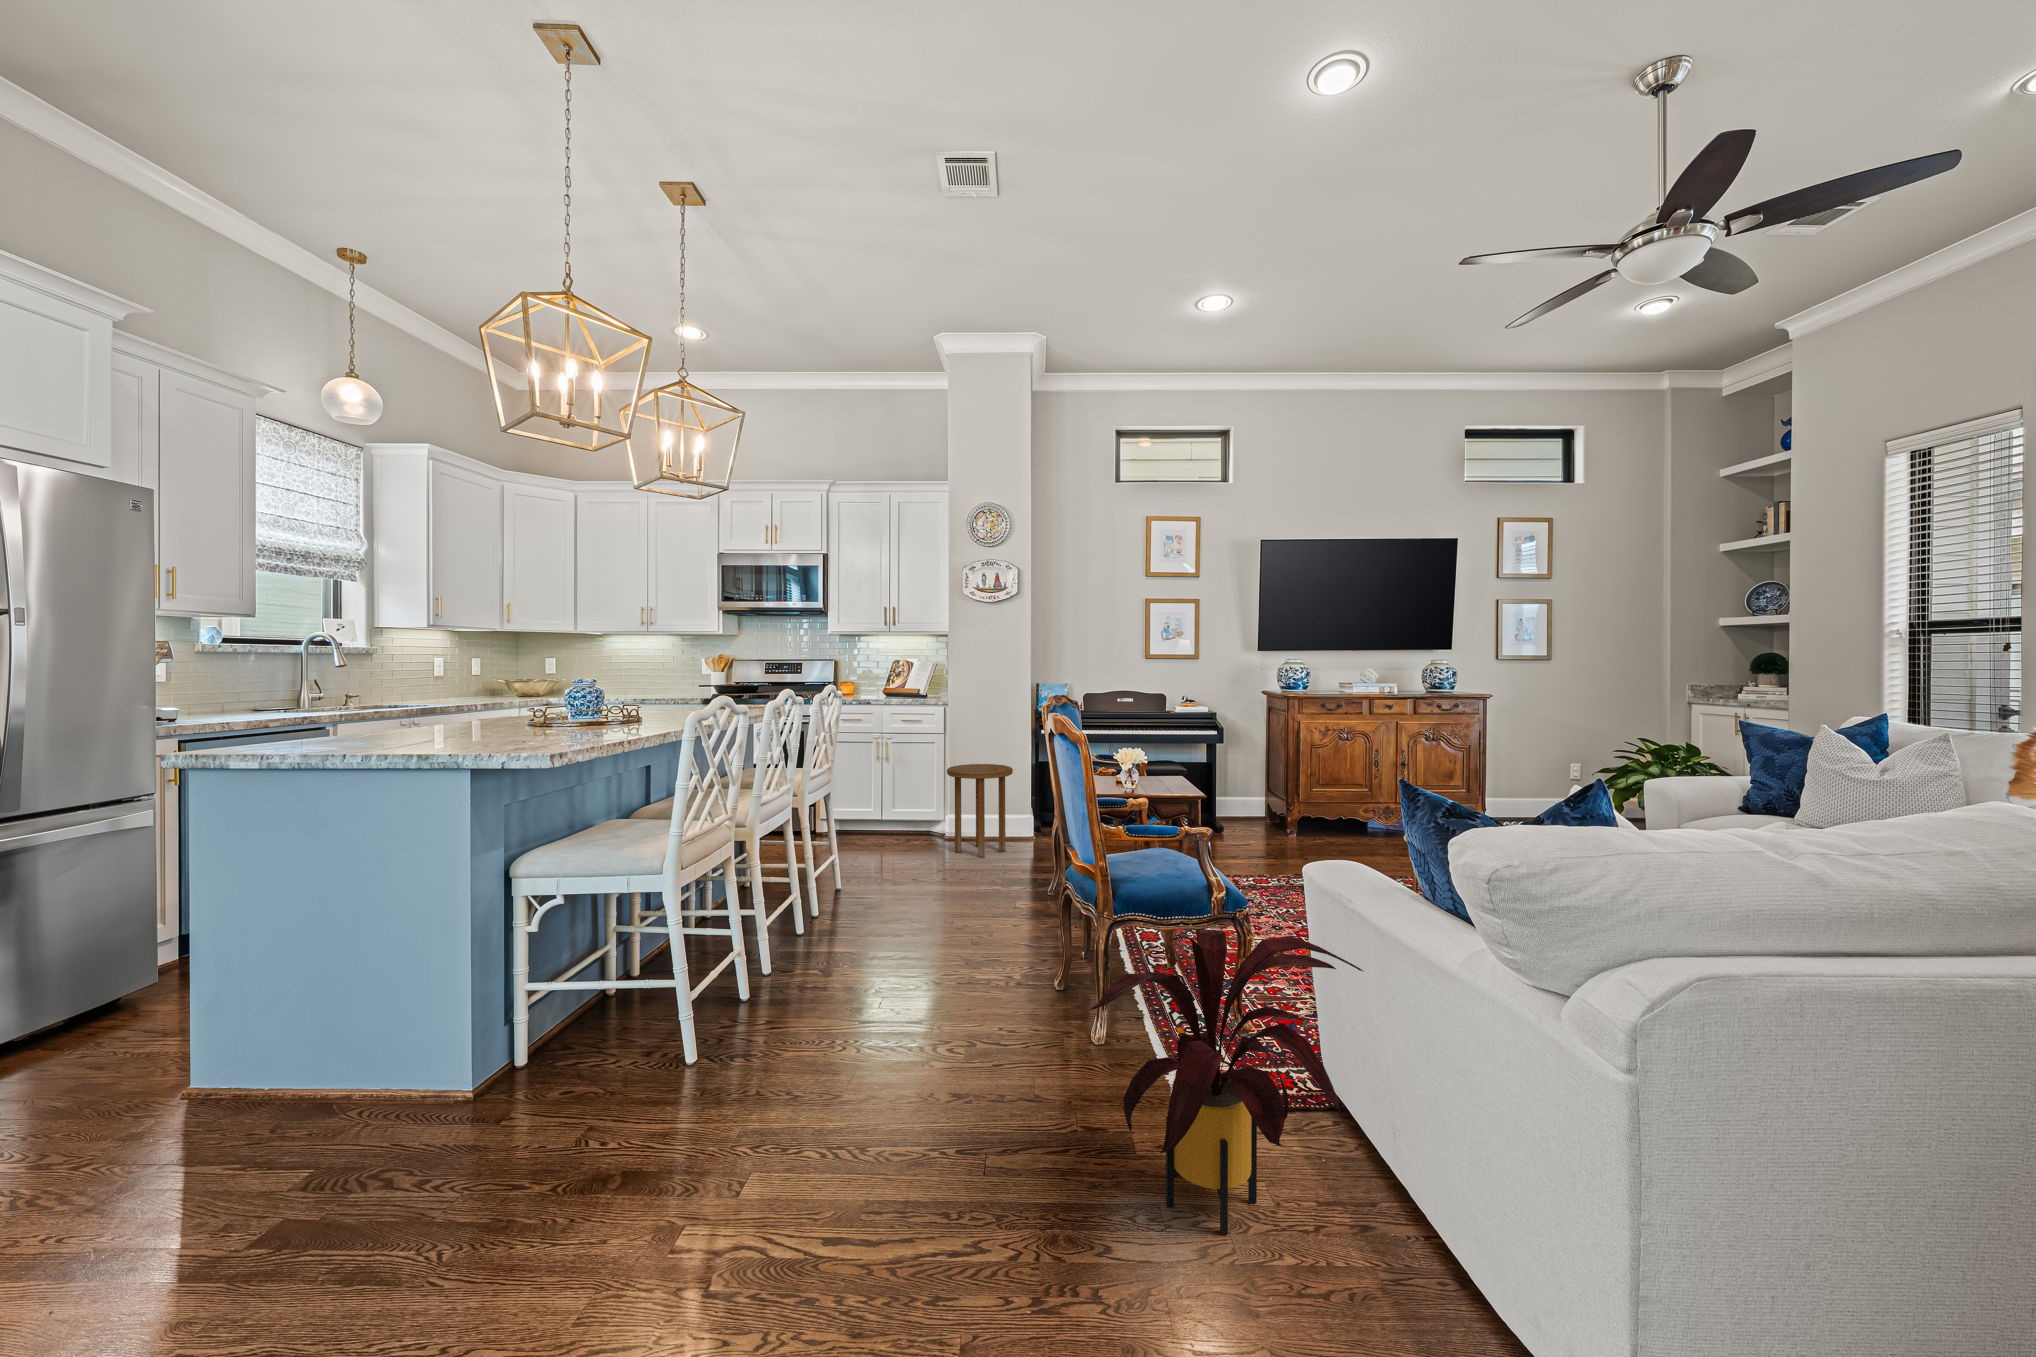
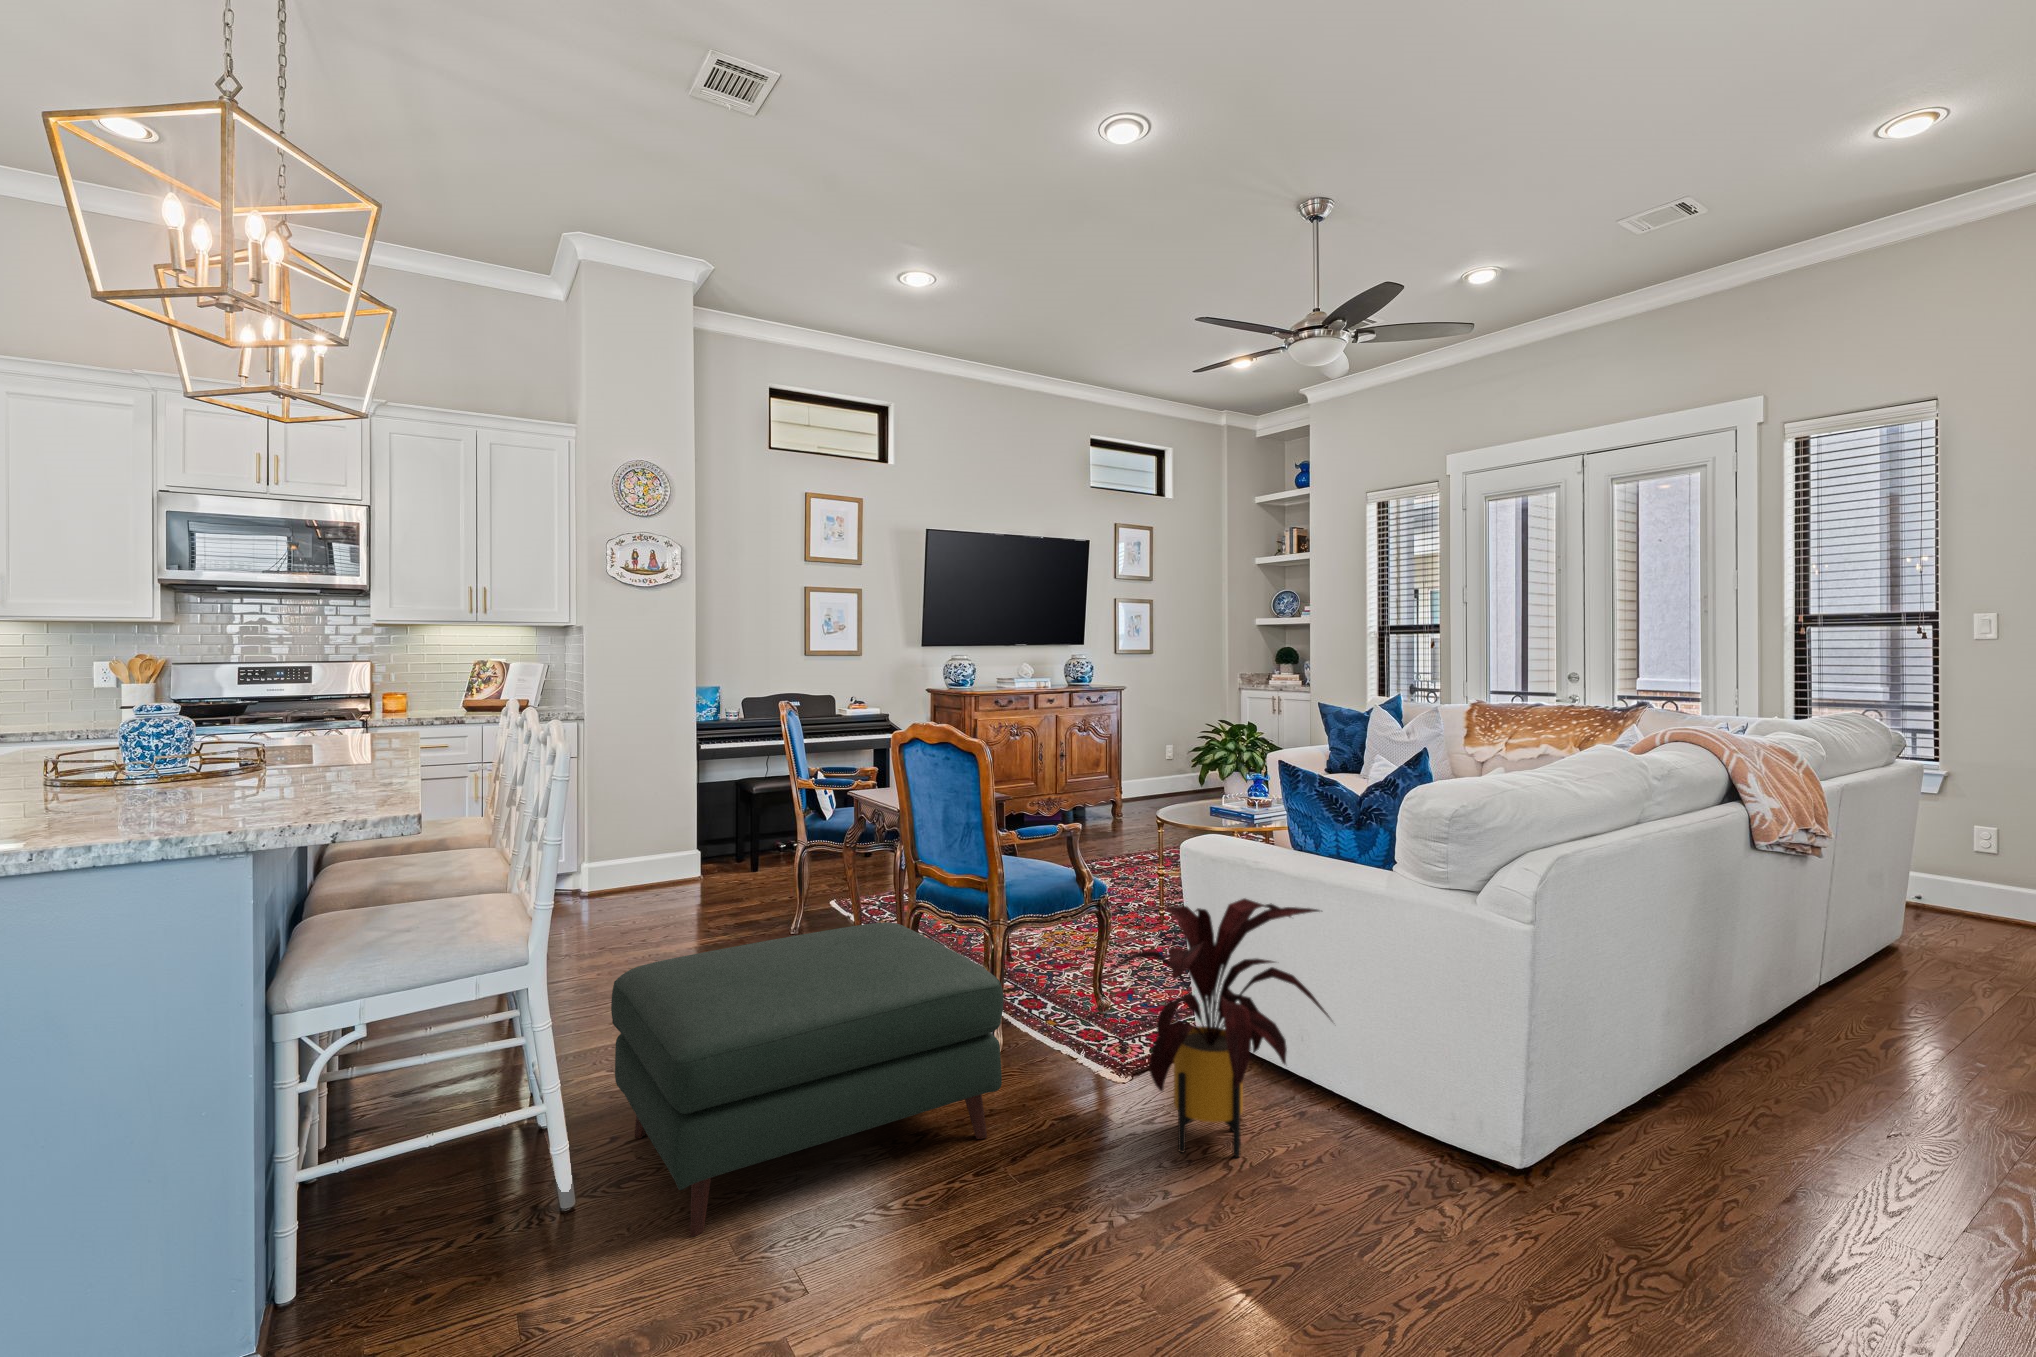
side table: present [947,764,1013,857] -> none [601,789,689,905]
ottoman: none [694,897,1022,1129] -> present [611,922,1003,1237]

